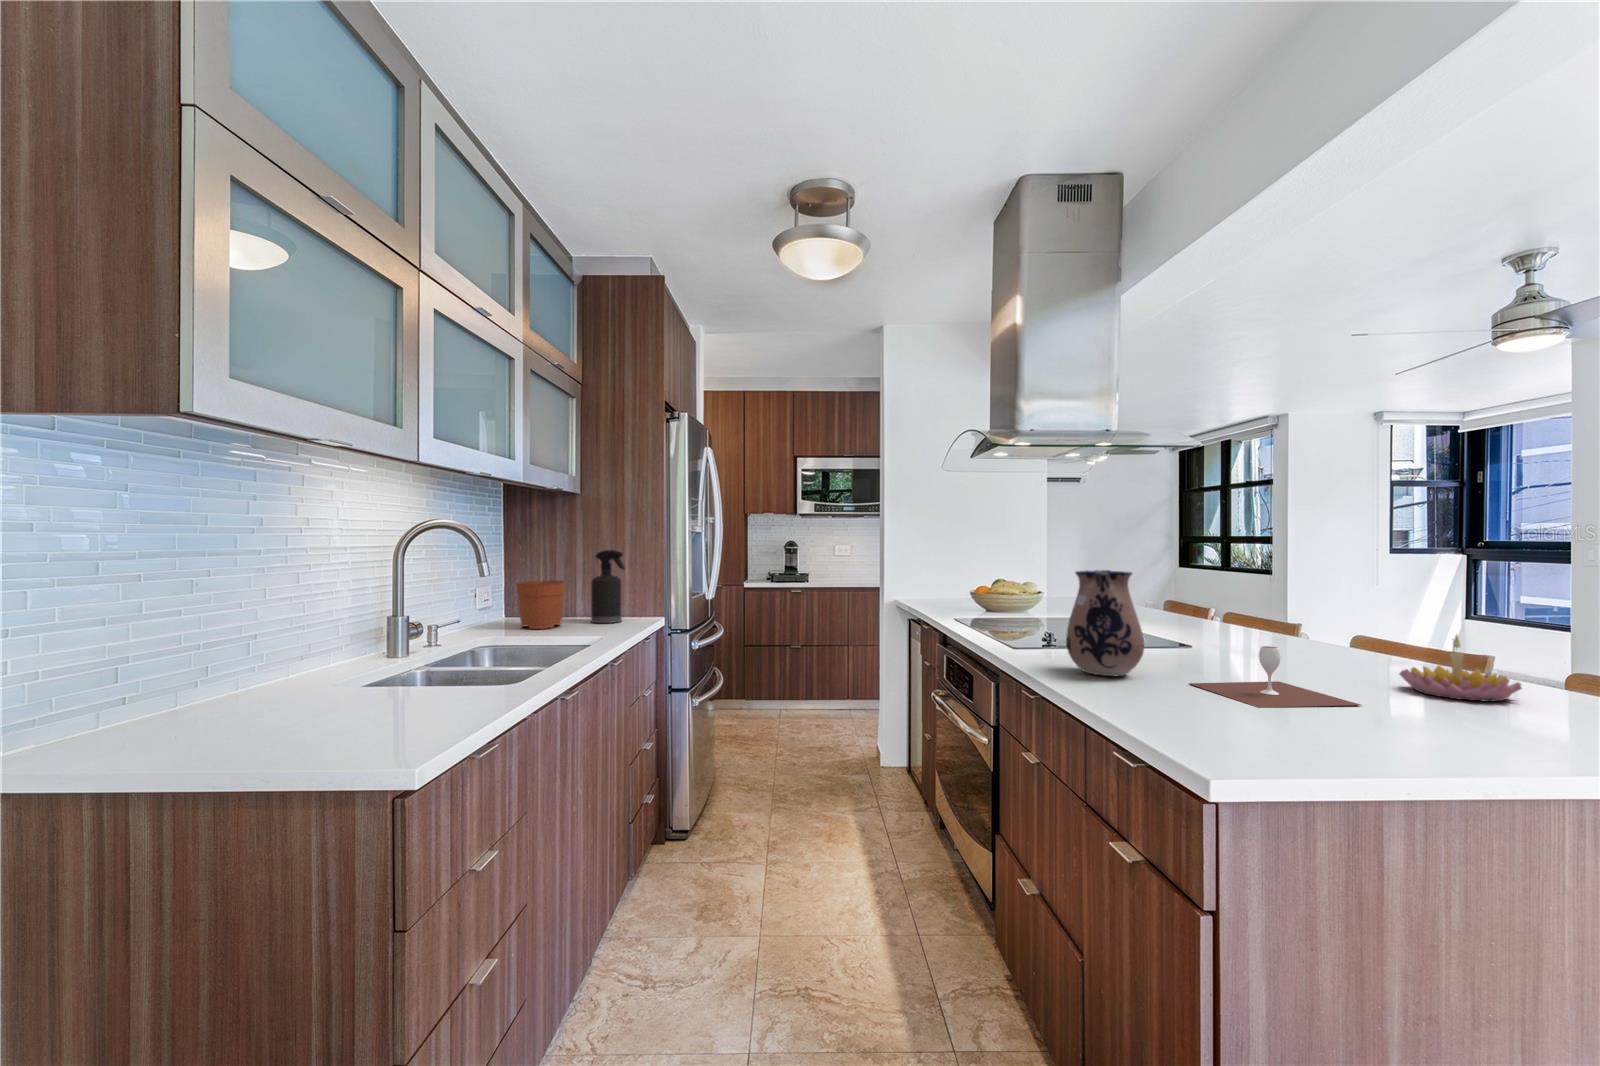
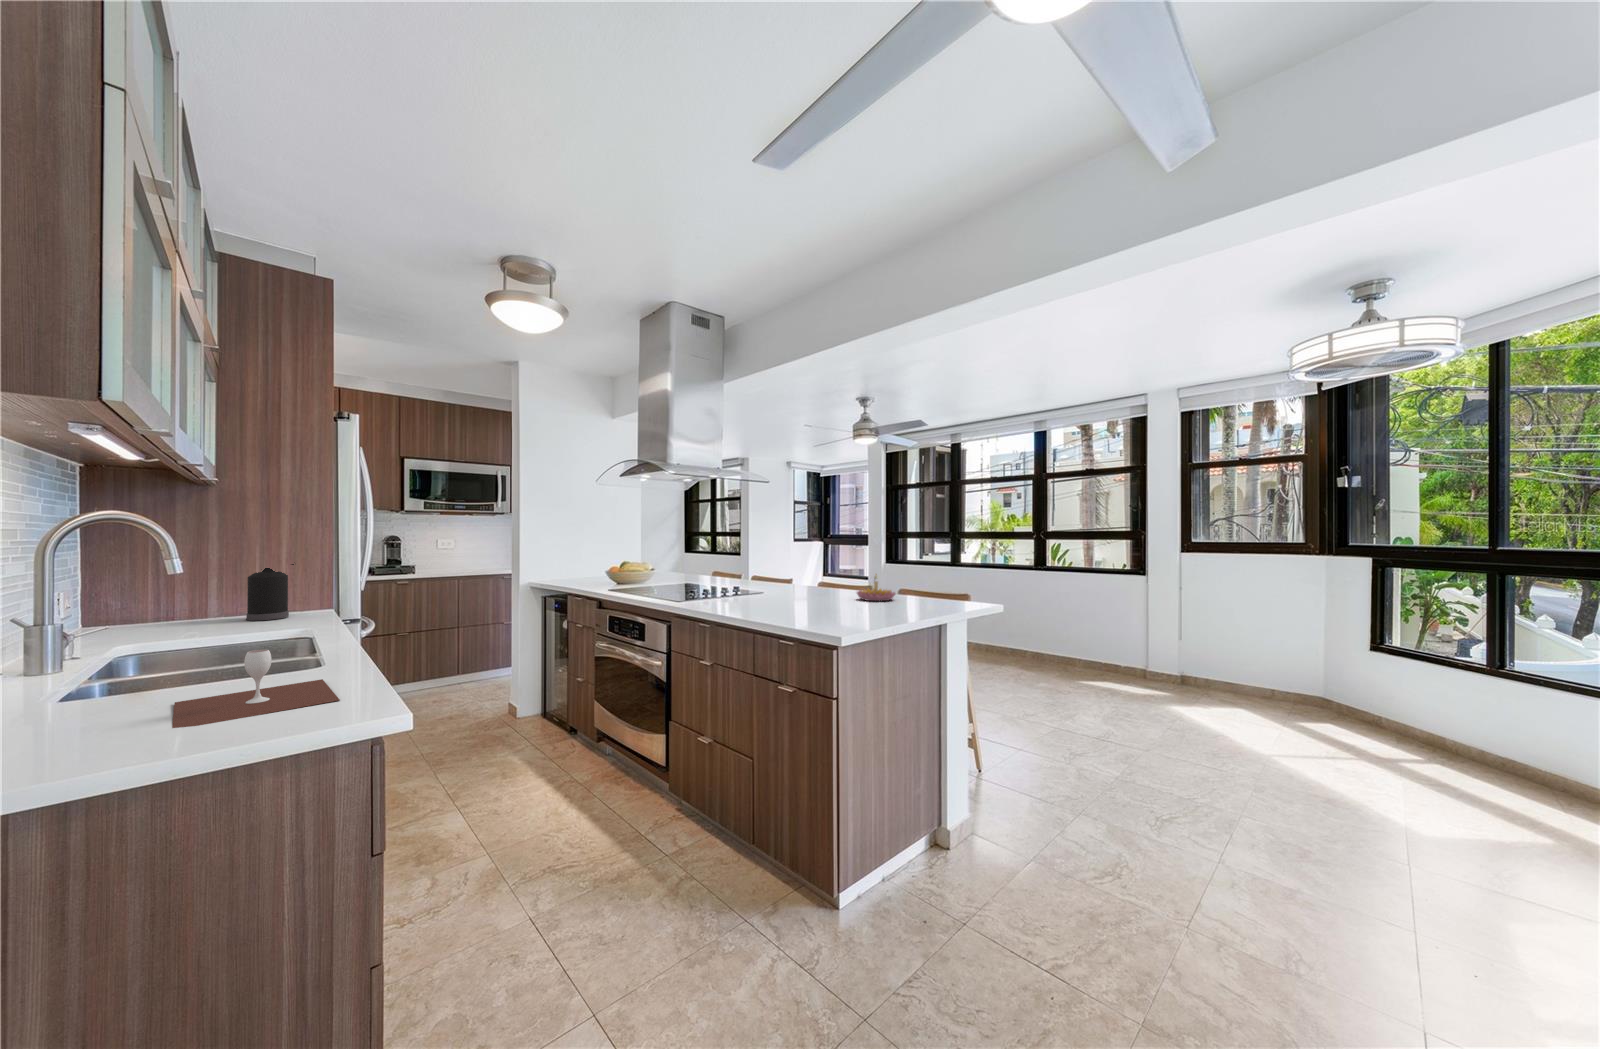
ceramic pitcher: present [1066,570,1144,676] -> none [722,550,762,608]
plant pot: present [516,580,566,629] -> none [144,557,221,634]
wine glass: present [1189,646,1361,708] -> present [172,649,340,728]

